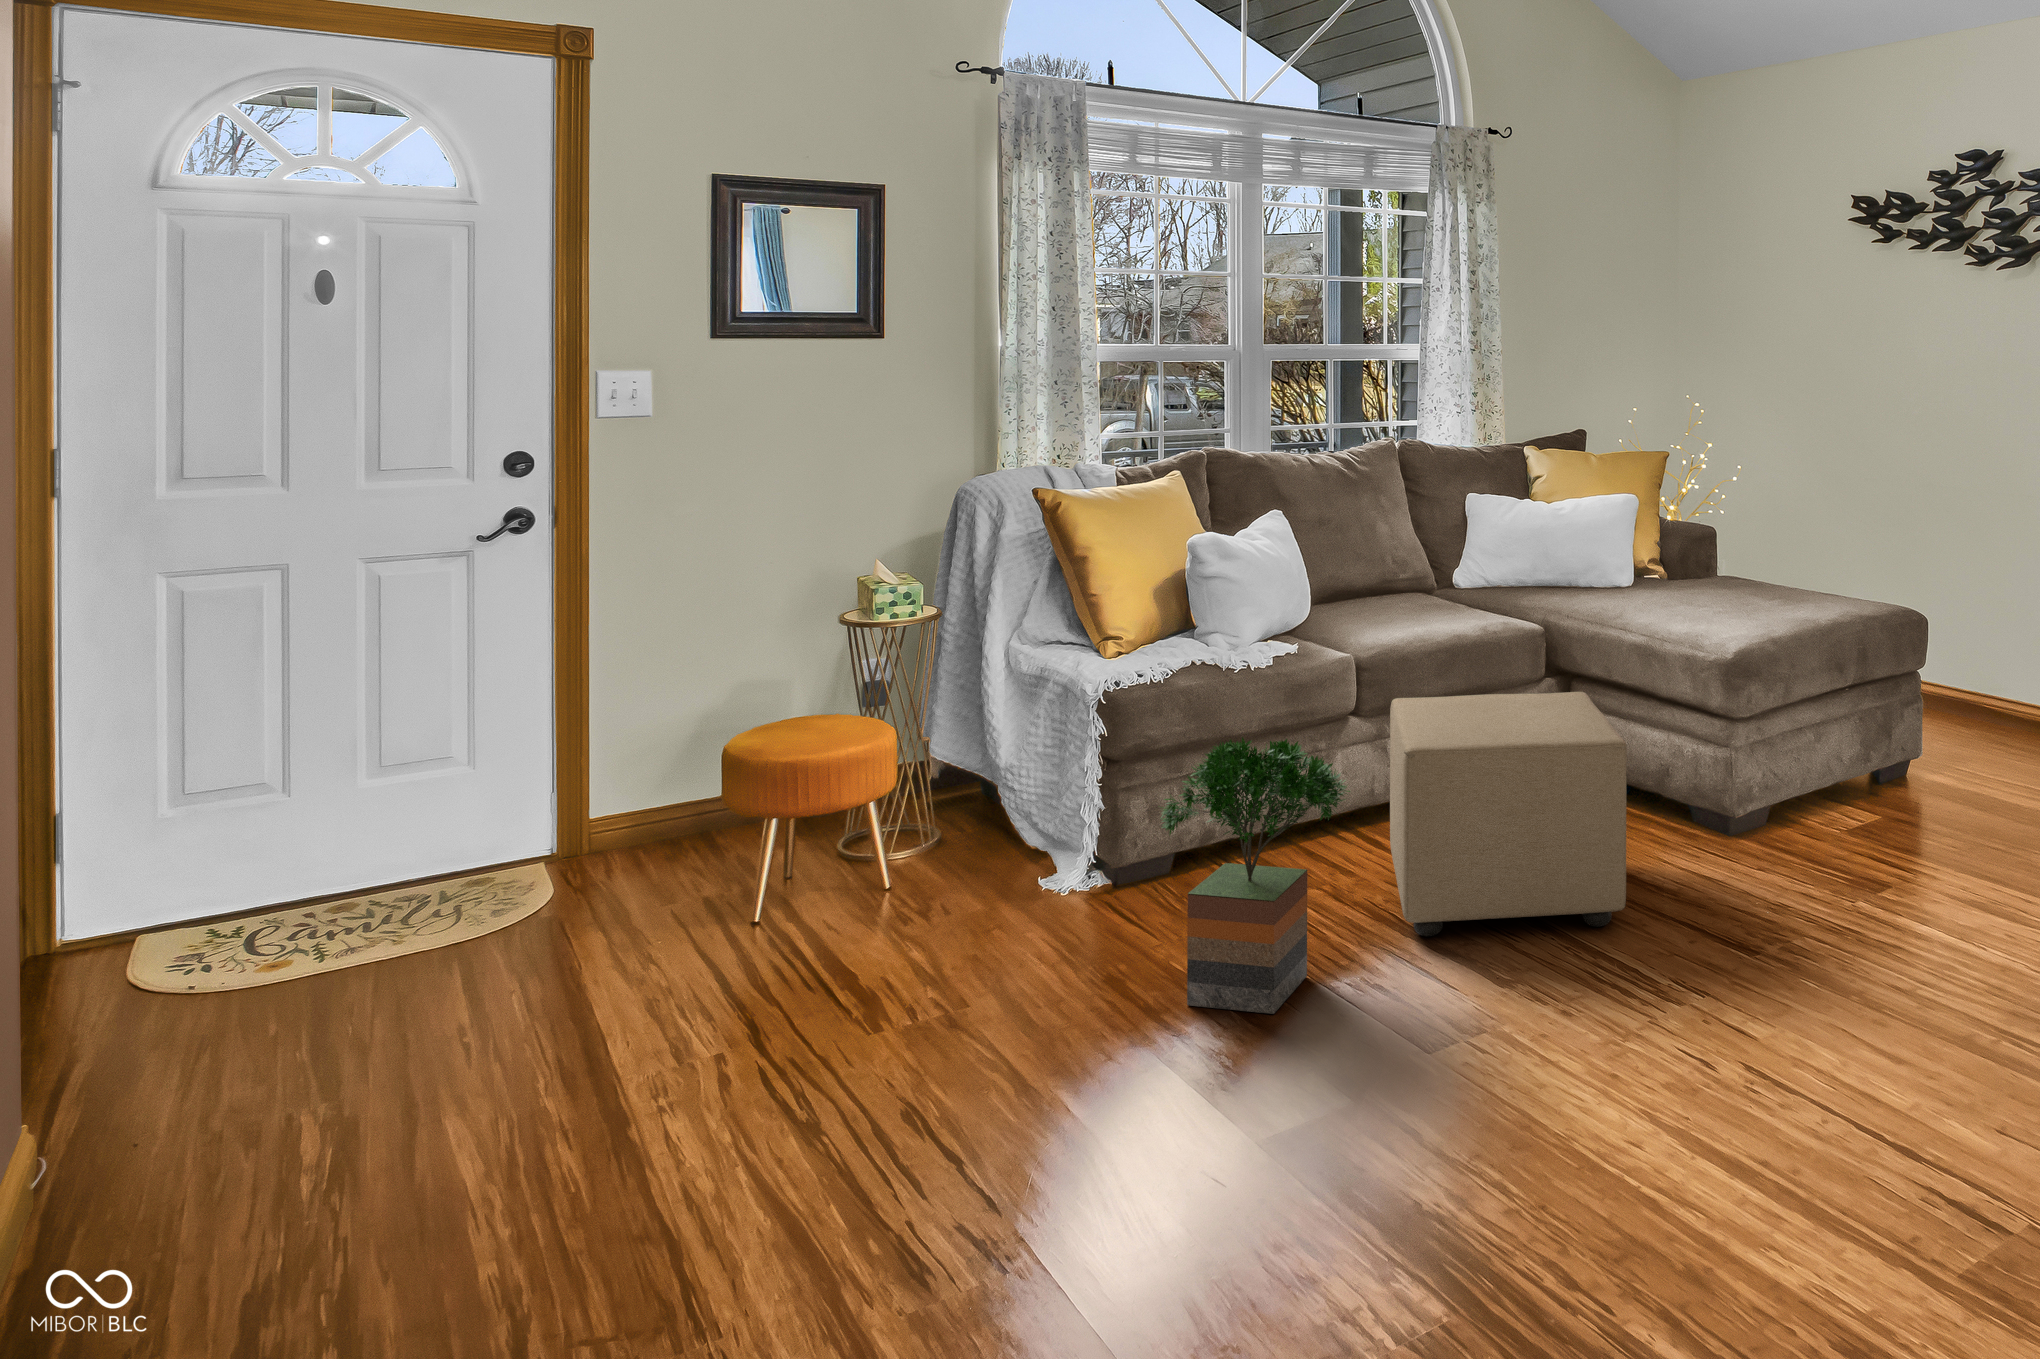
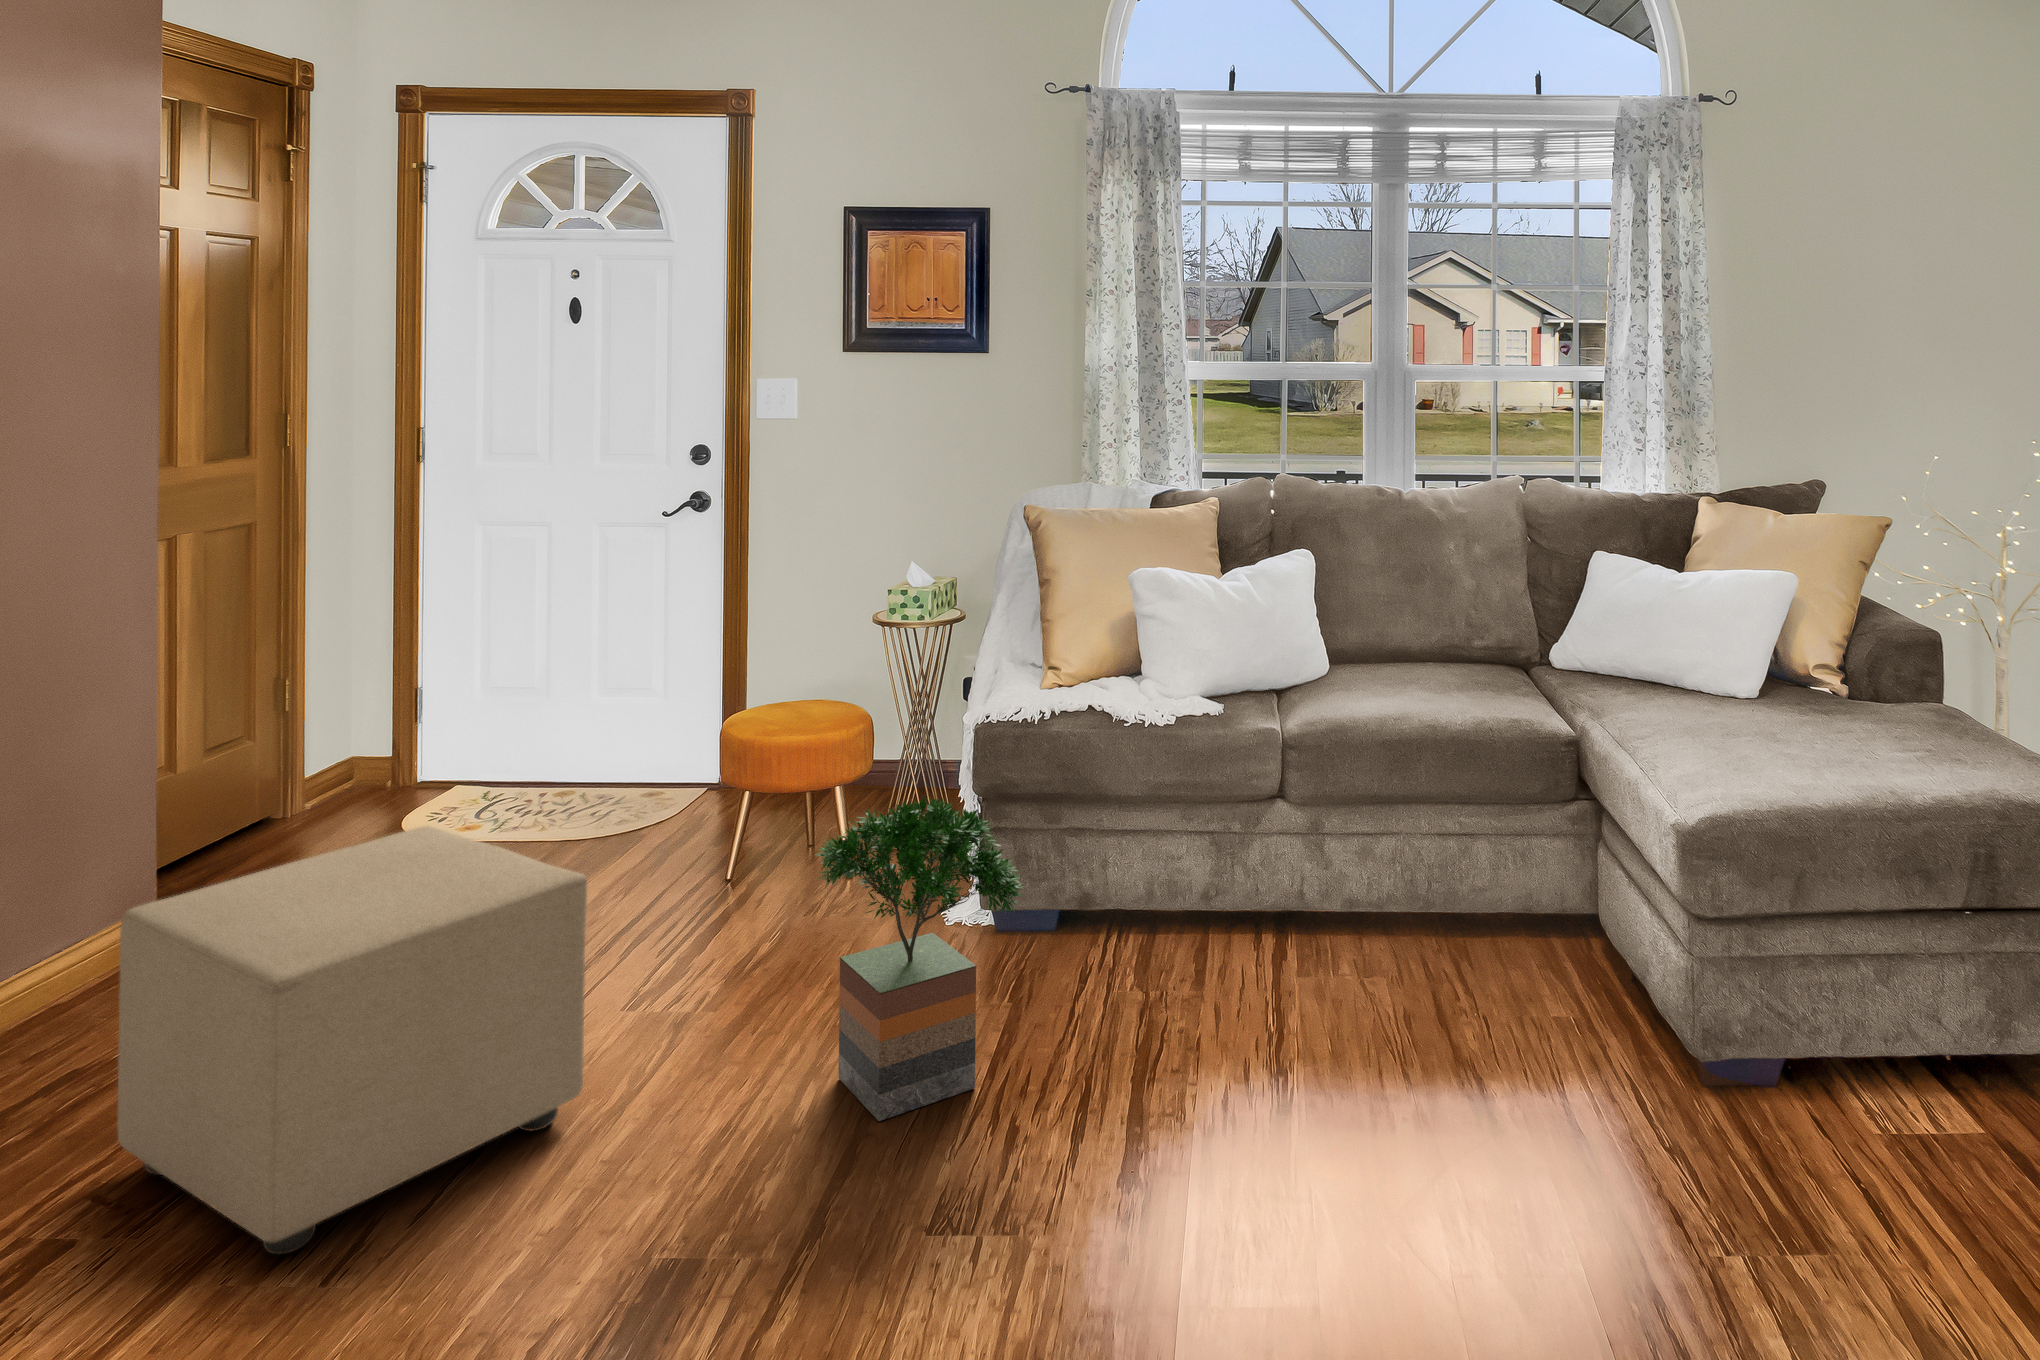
ottoman: present [1390,692,1627,936] -> present [118,826,587,1254]

